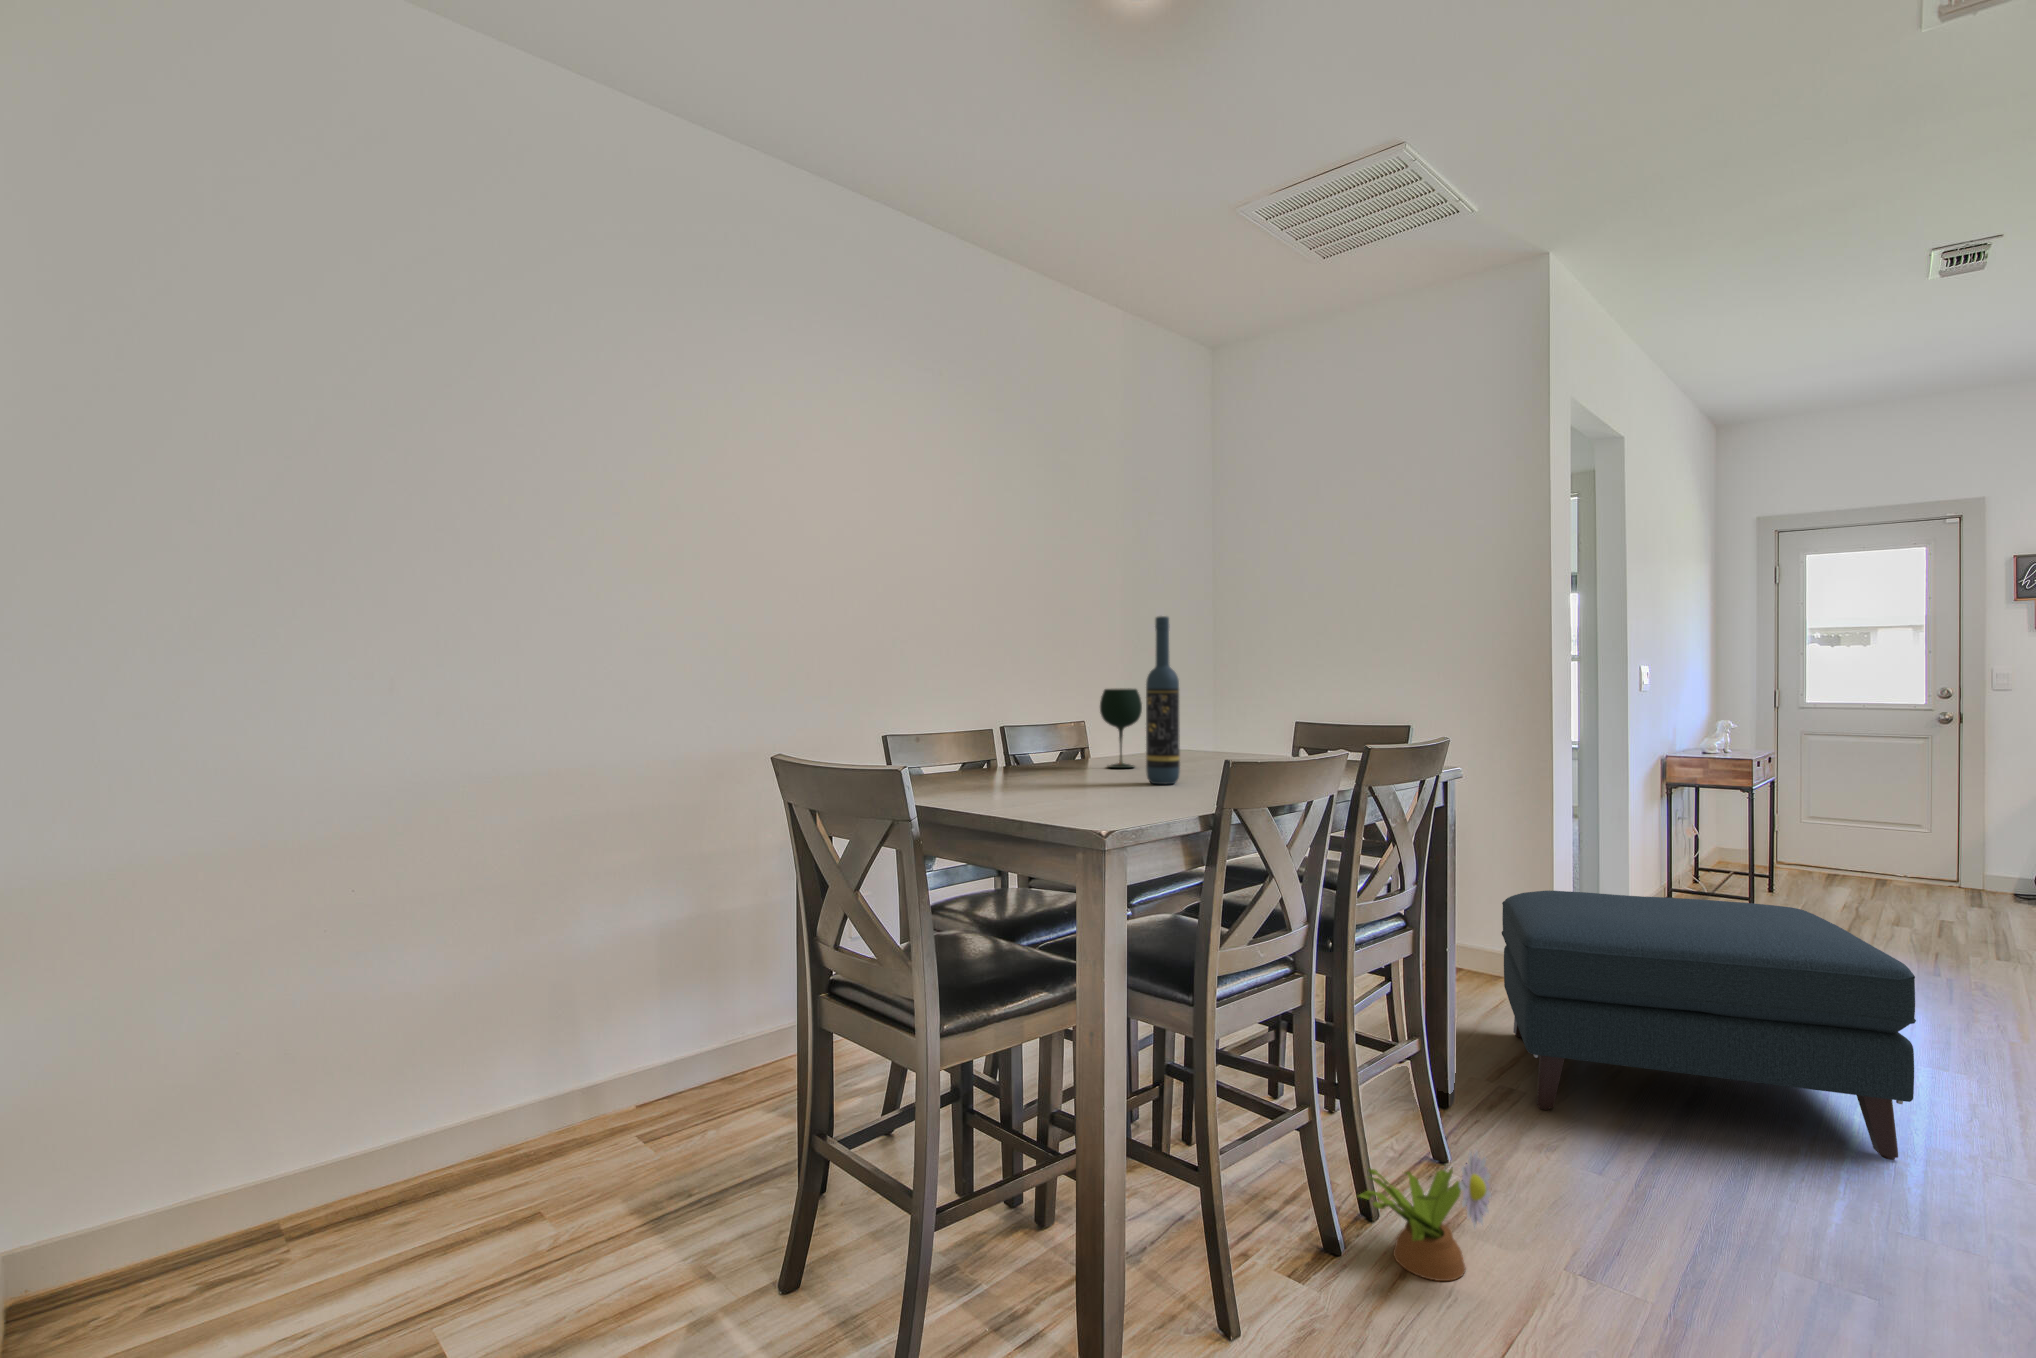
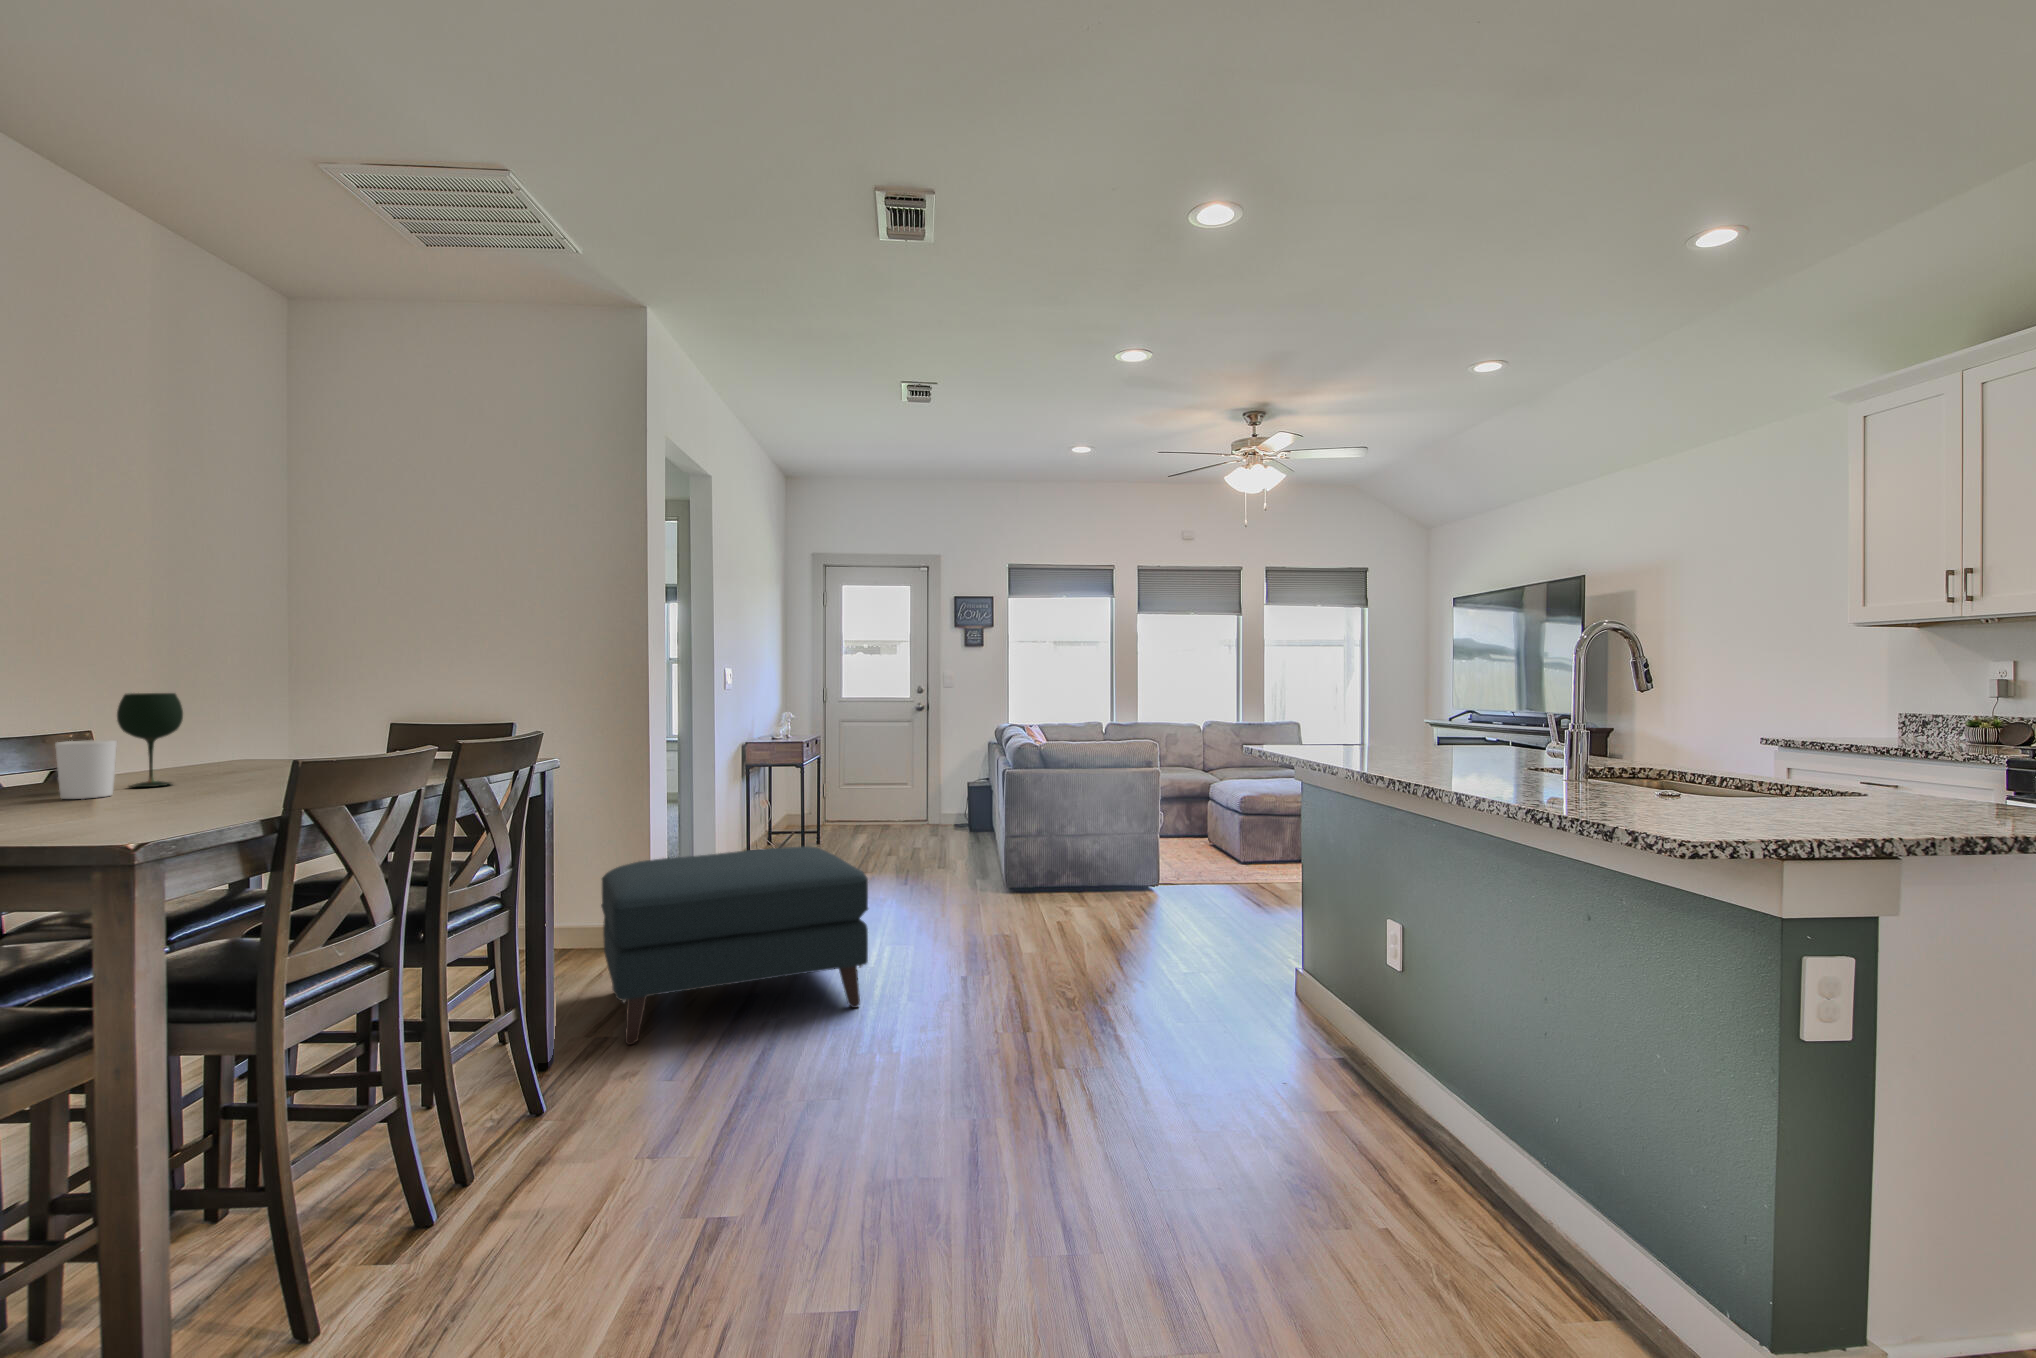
wine bottle: present [1146,616,1180,784] -> none [190,612,238,798]
candle holder: none [1062,727,1099,775] -> present [55,740,117,799]
decorative plant: present [1357,1150,1491,1281] -> none [446,1081,573,1210]

